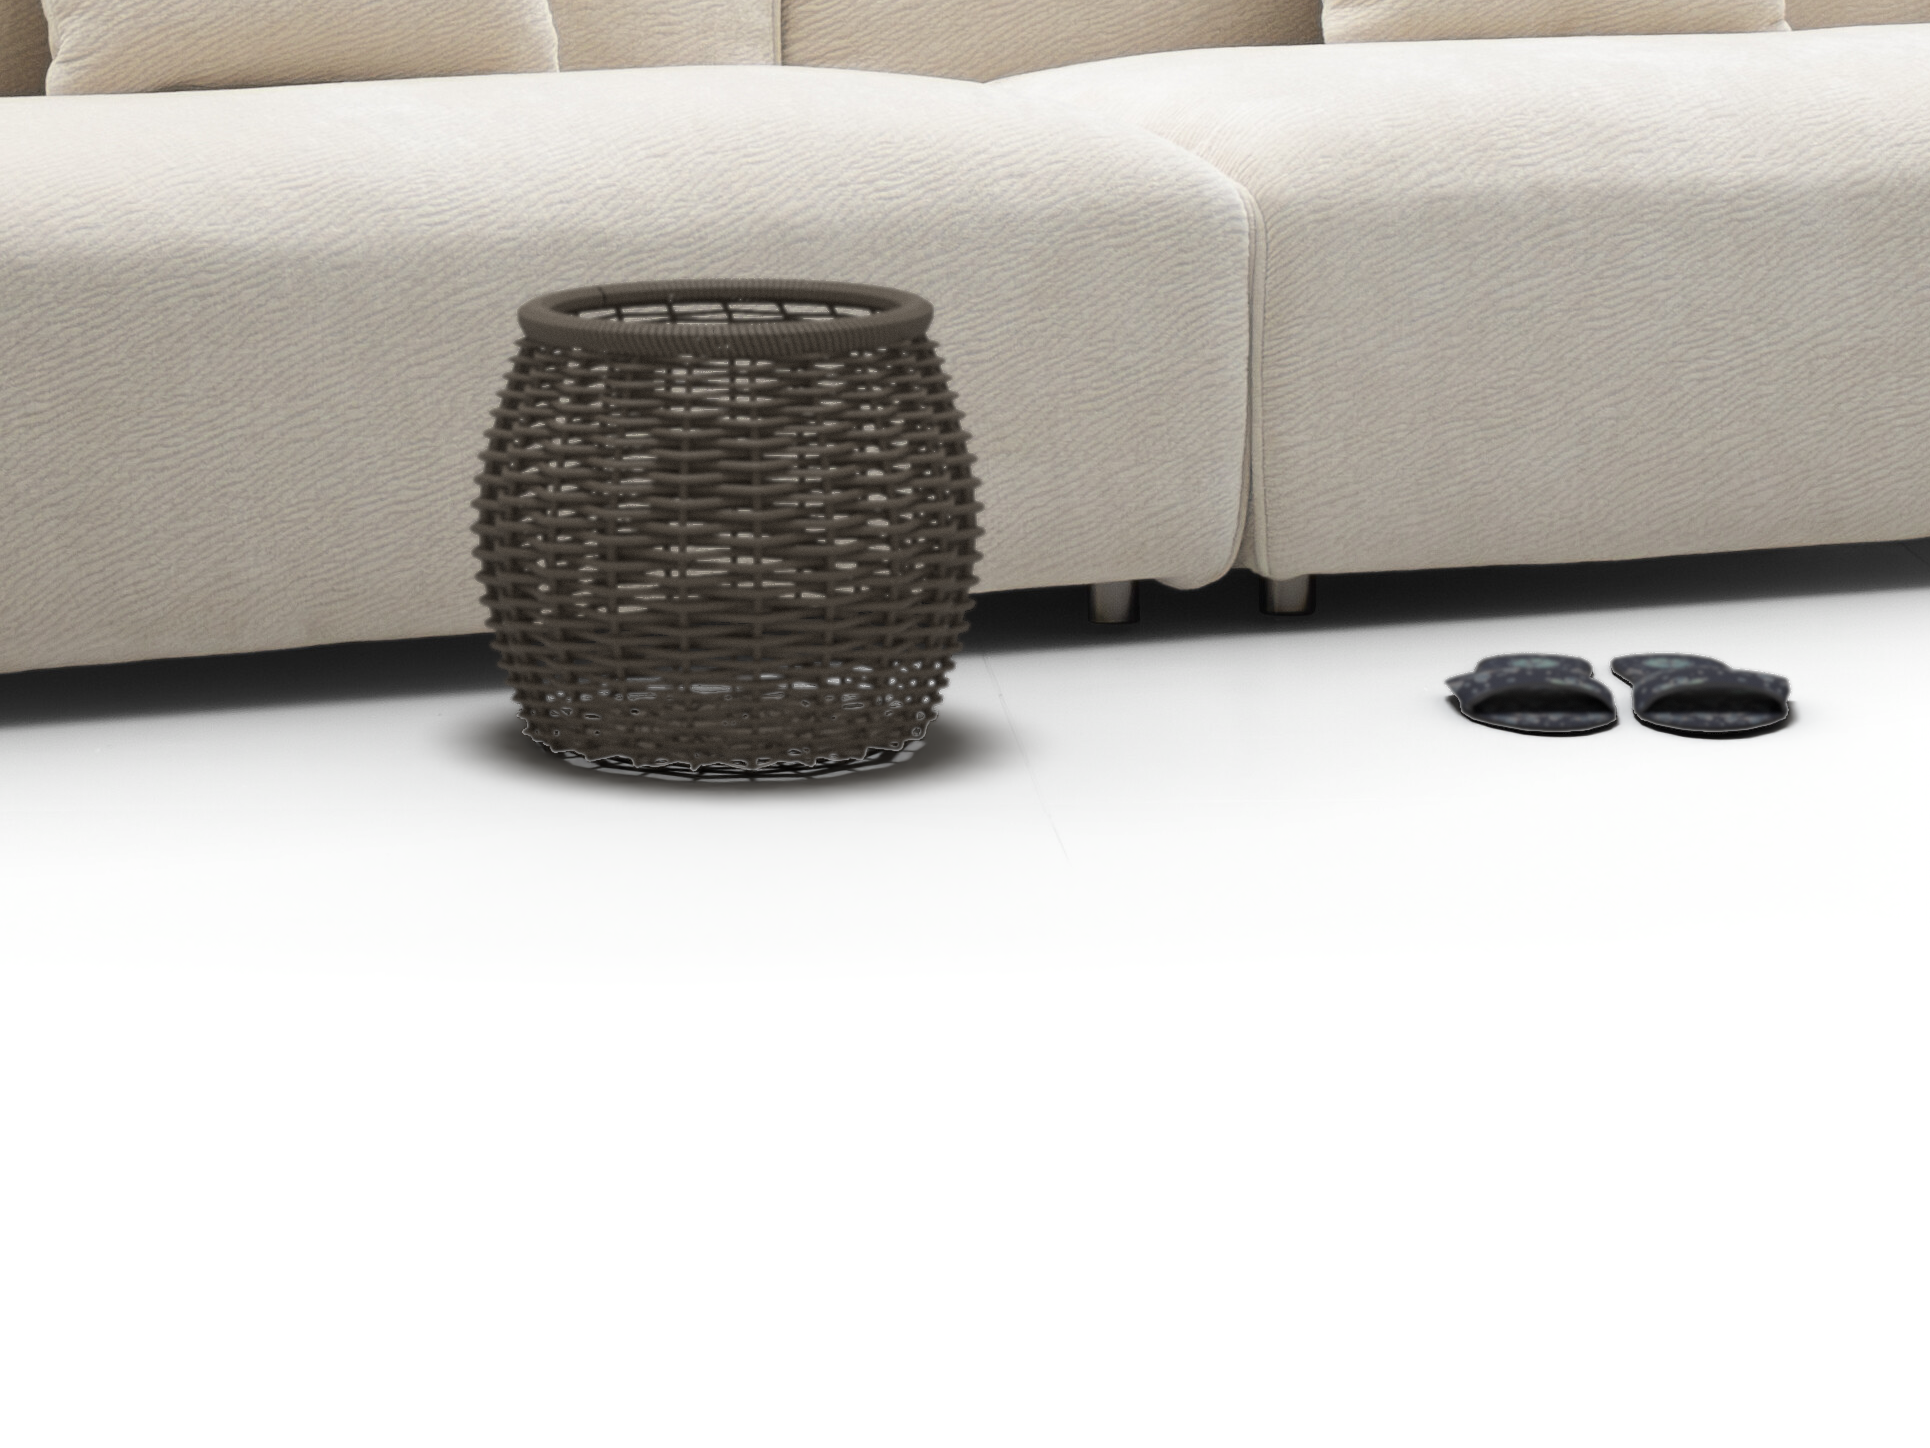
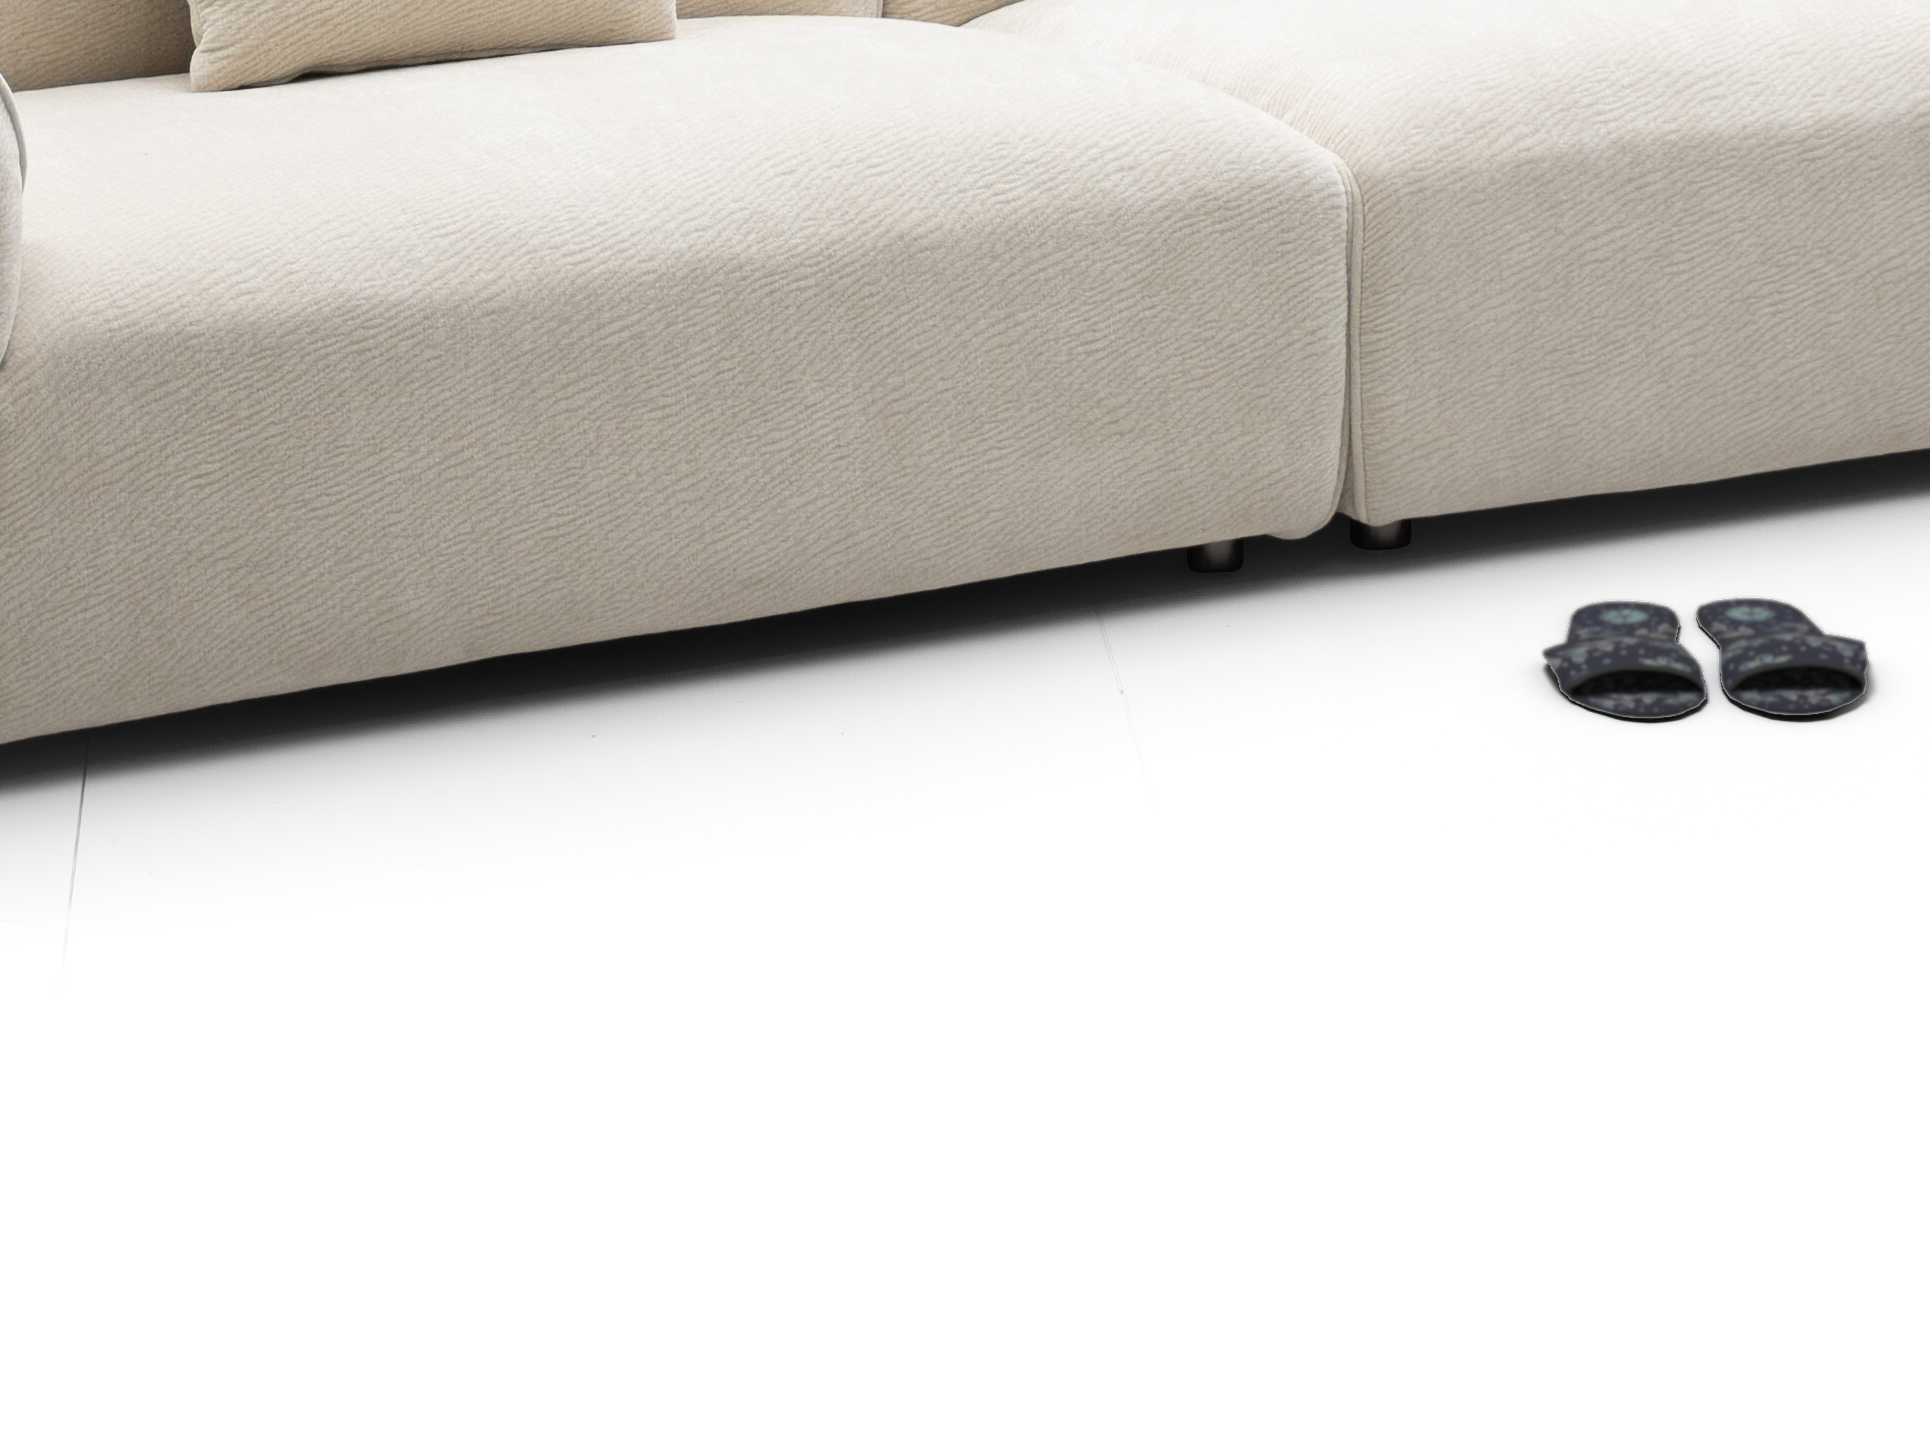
woven basket: present [470,278,985,772] -> none [625,303,1113,807]

